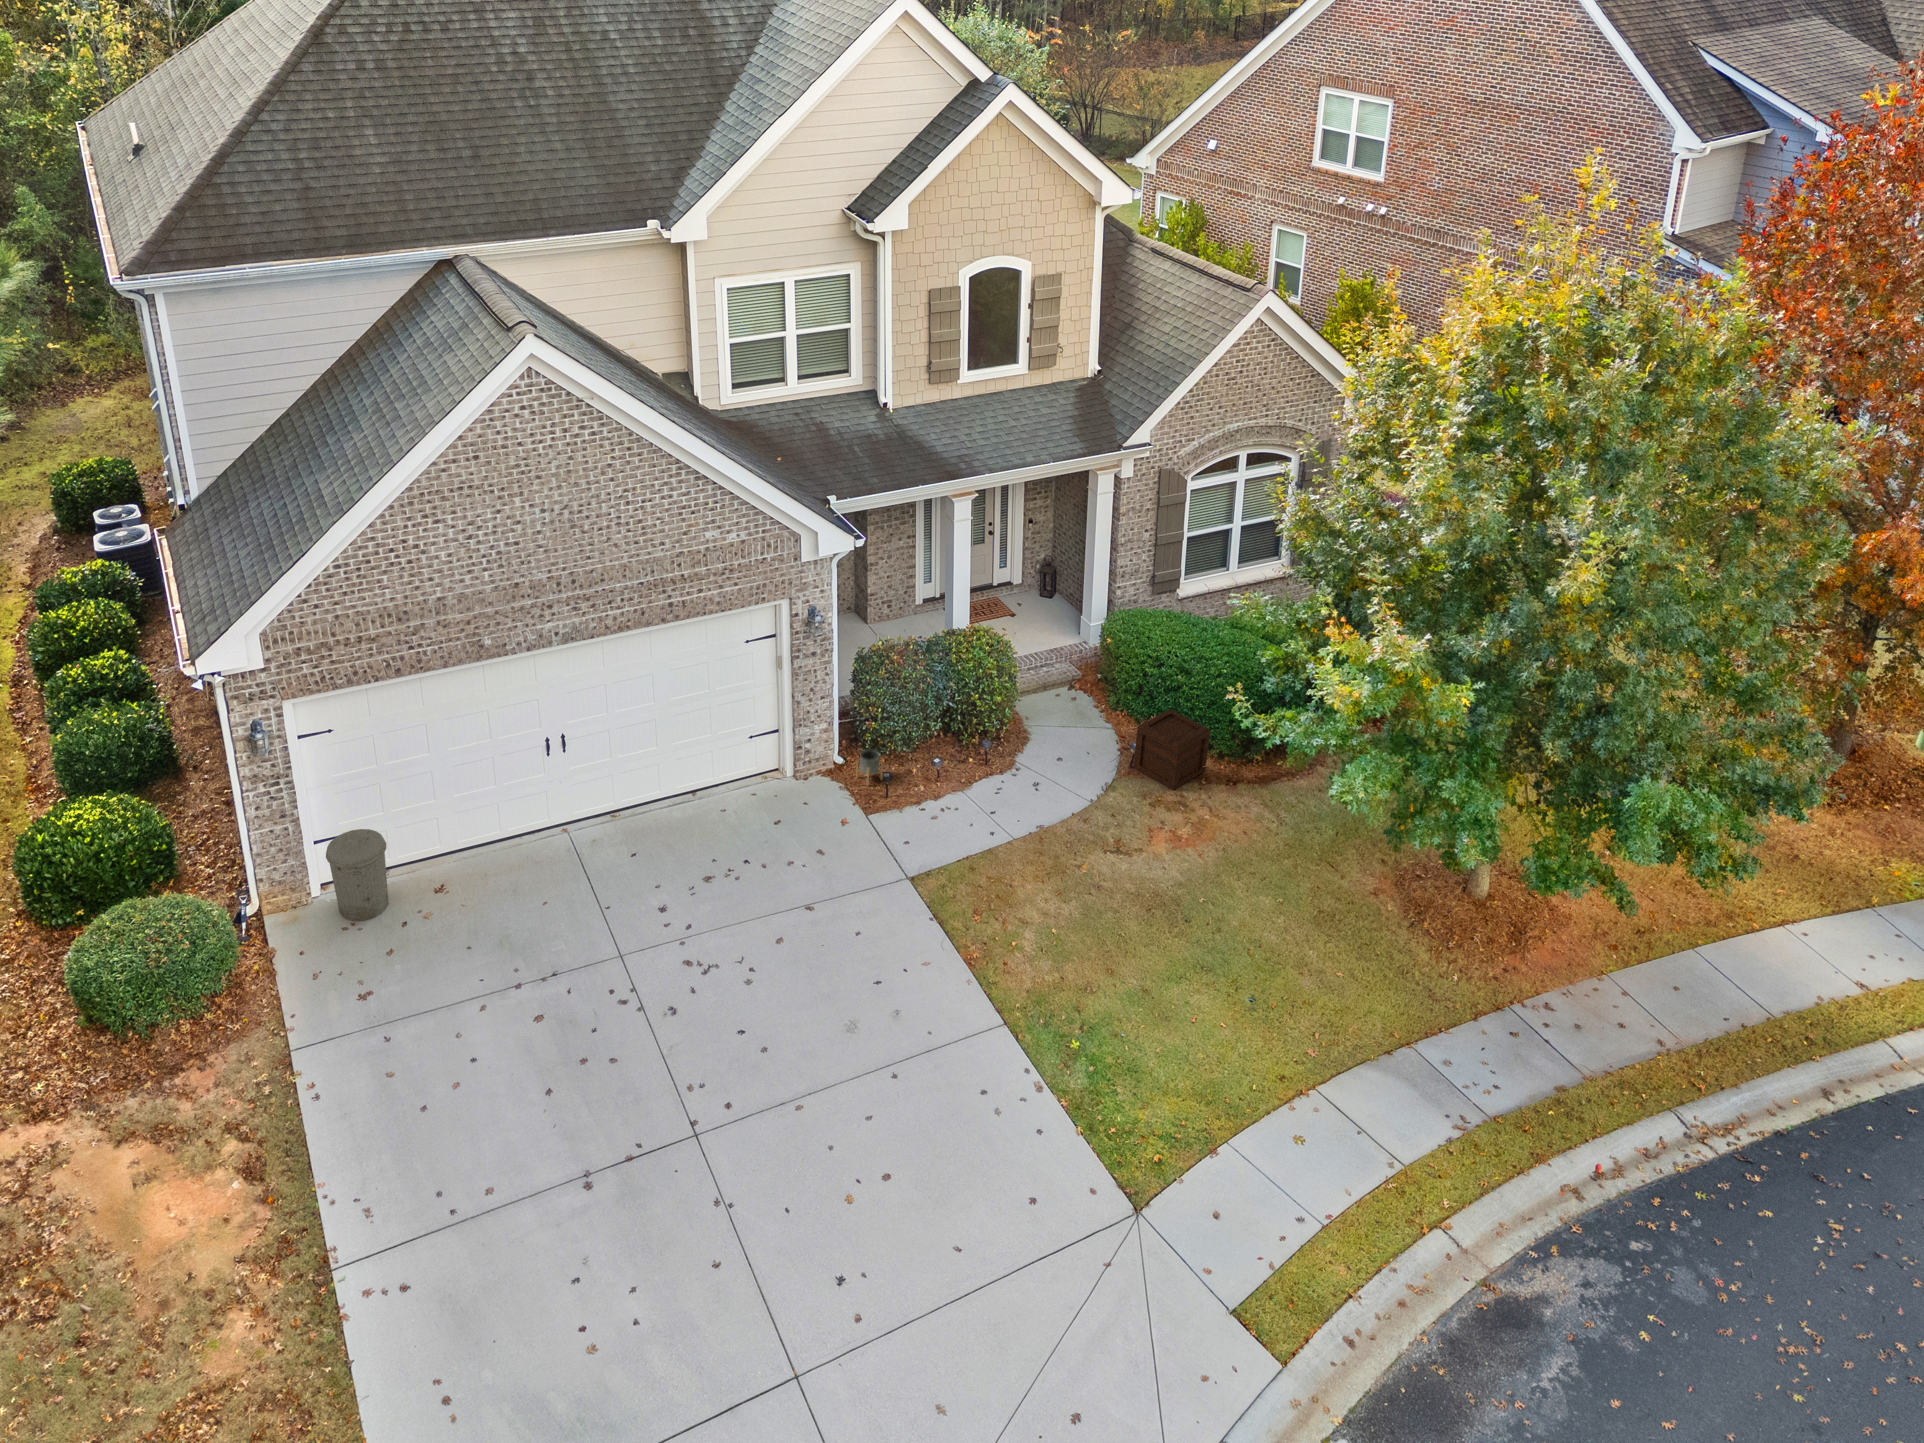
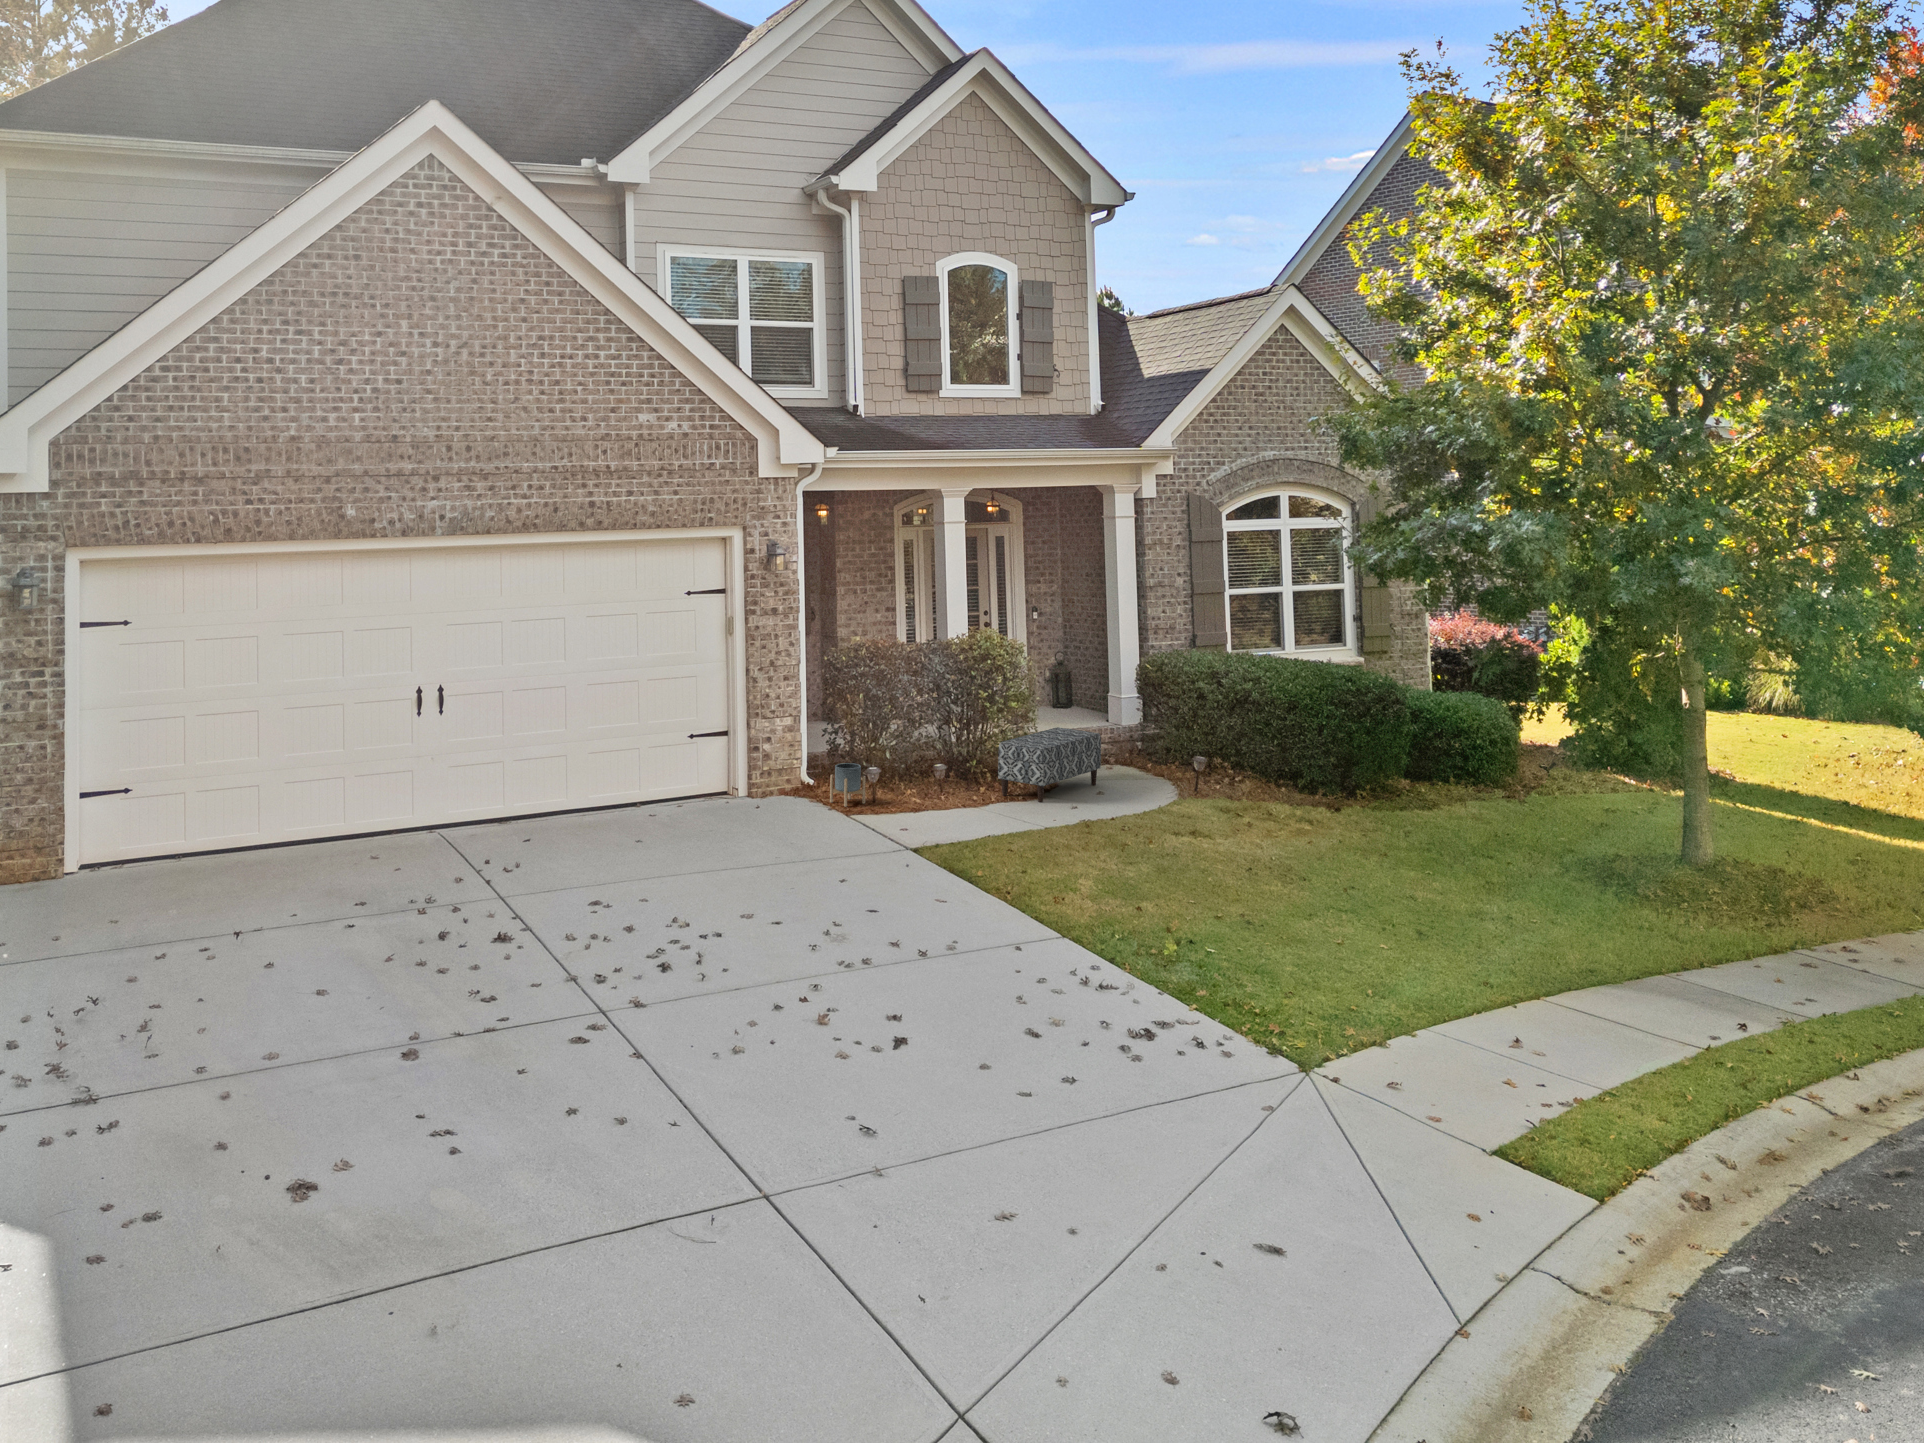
bench: none [984,697,1065,777] -> present [998,727,1101,802]
wooden crate: present [1133,709,1211,790] -> none [1196,724,1294,810]
trash can: present [326,829,388,921] -> none [92,763,181,884]

